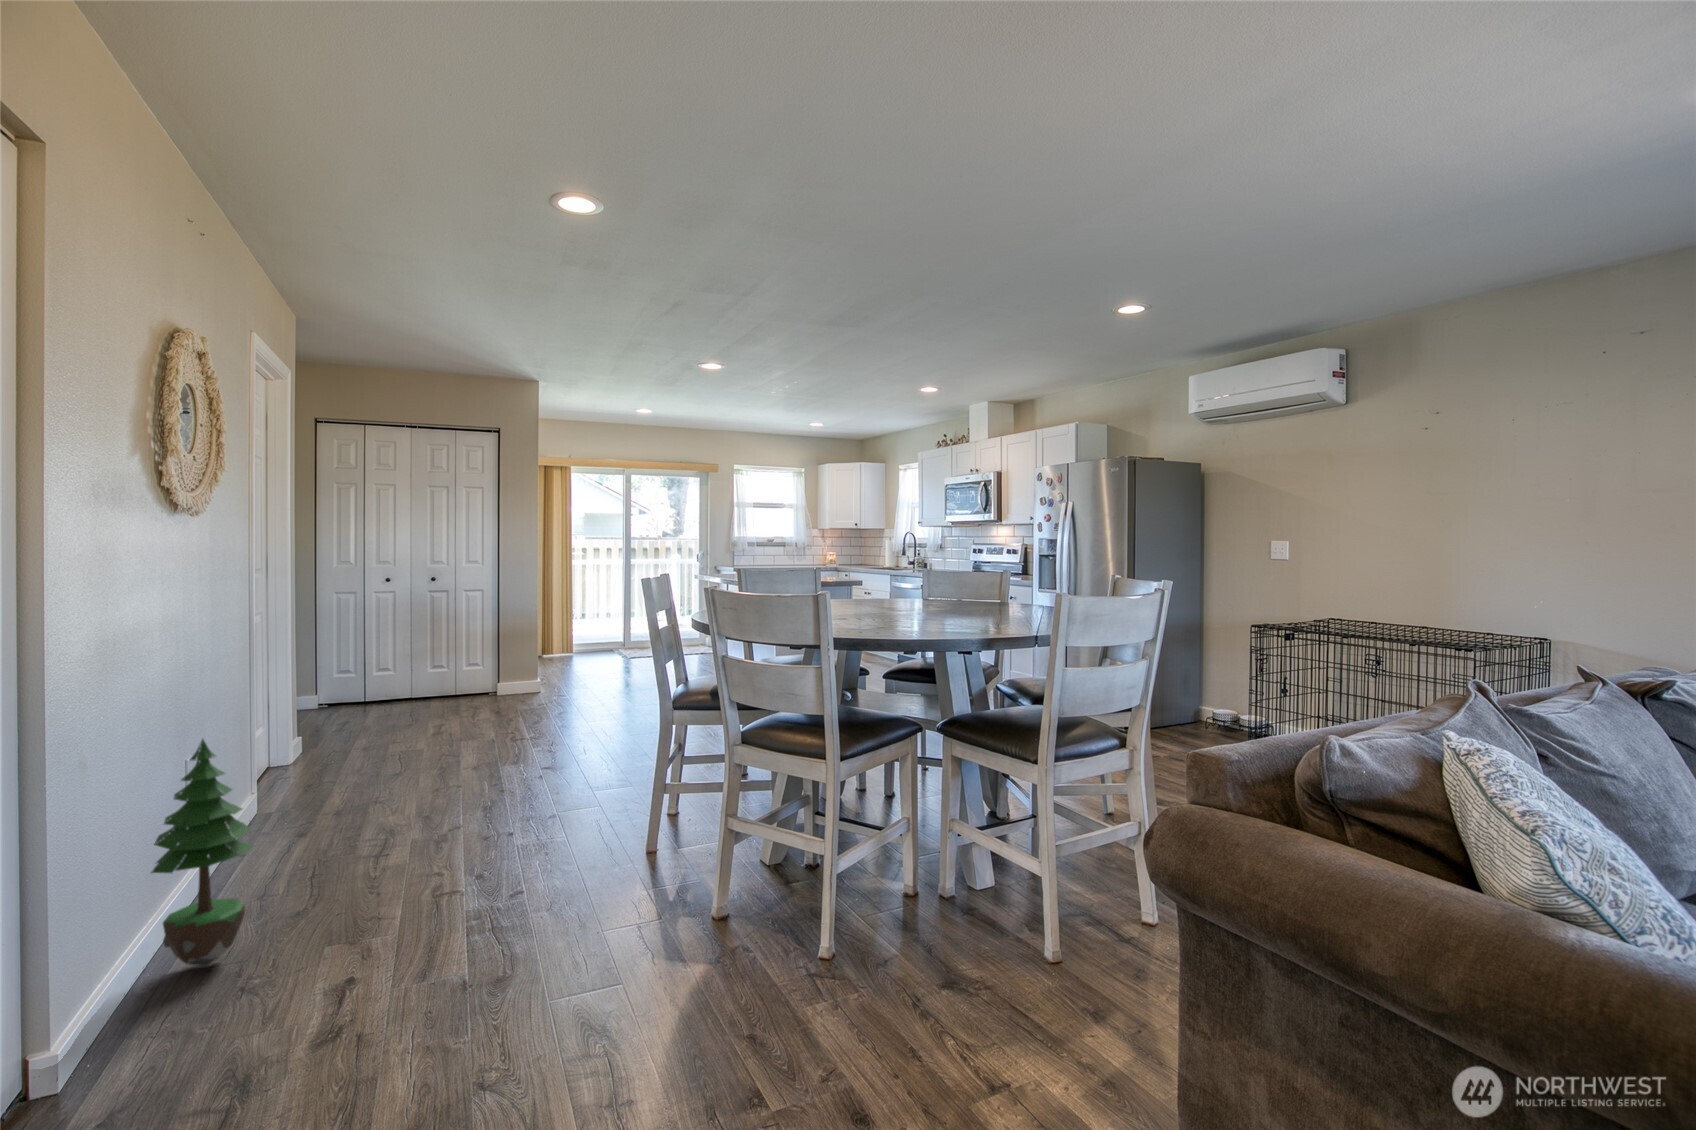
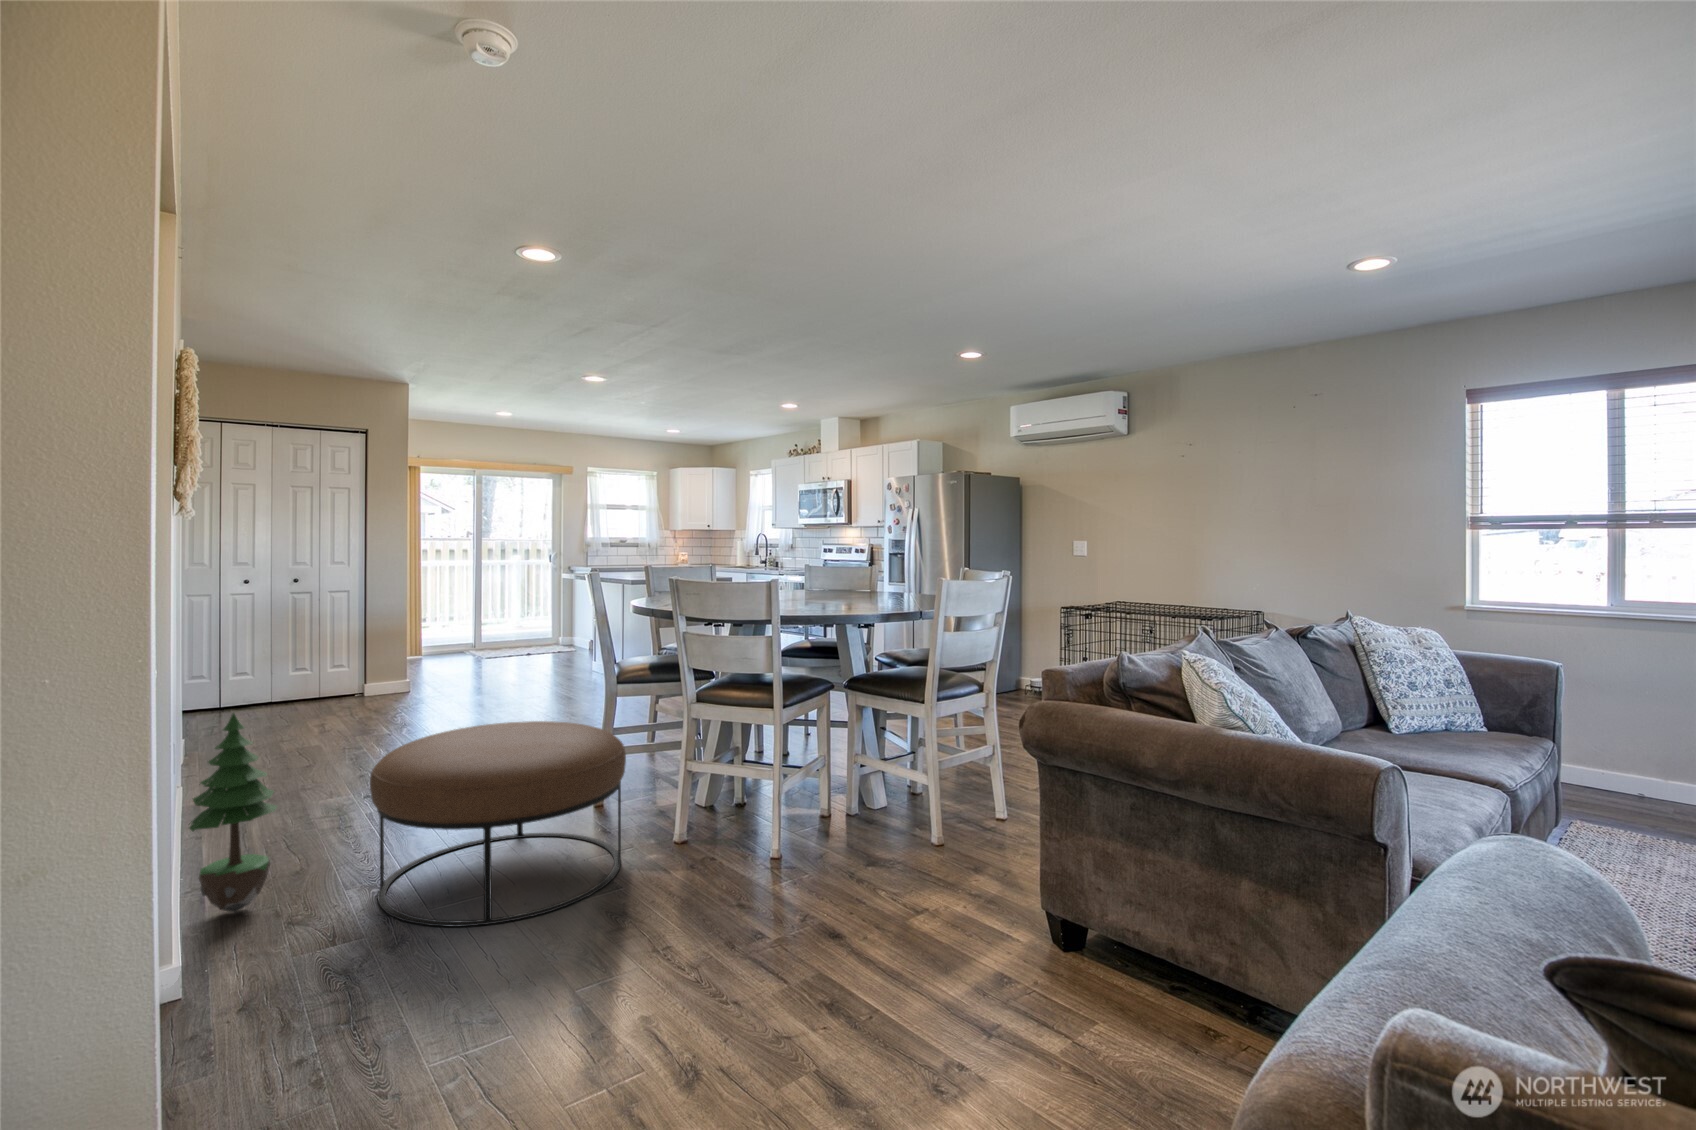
ottoman: none [337,756,648,1025] -> present [370,721,626,927]

